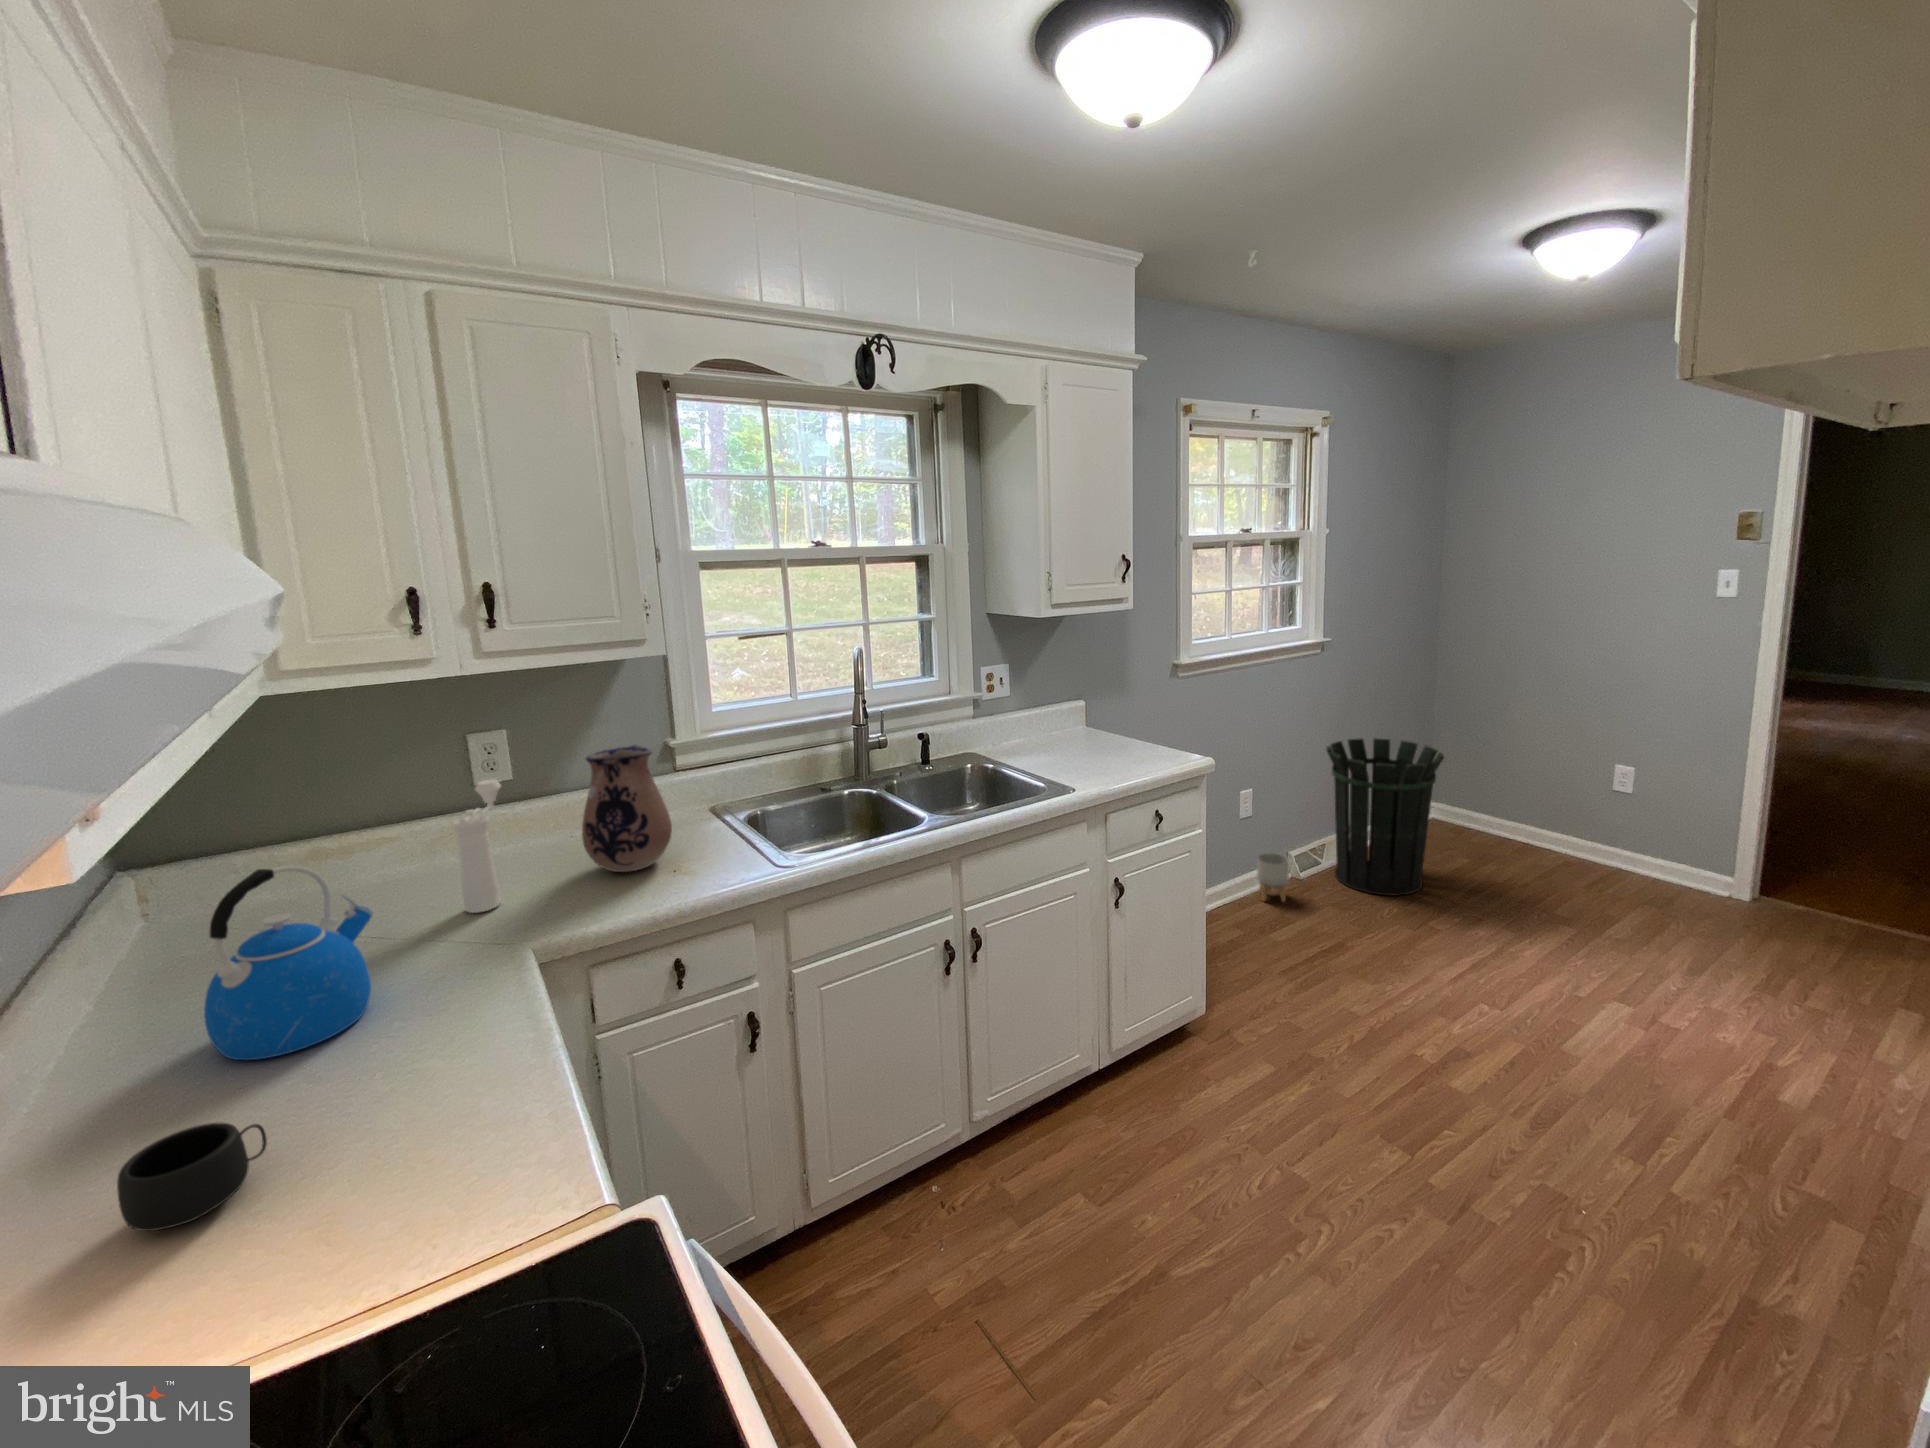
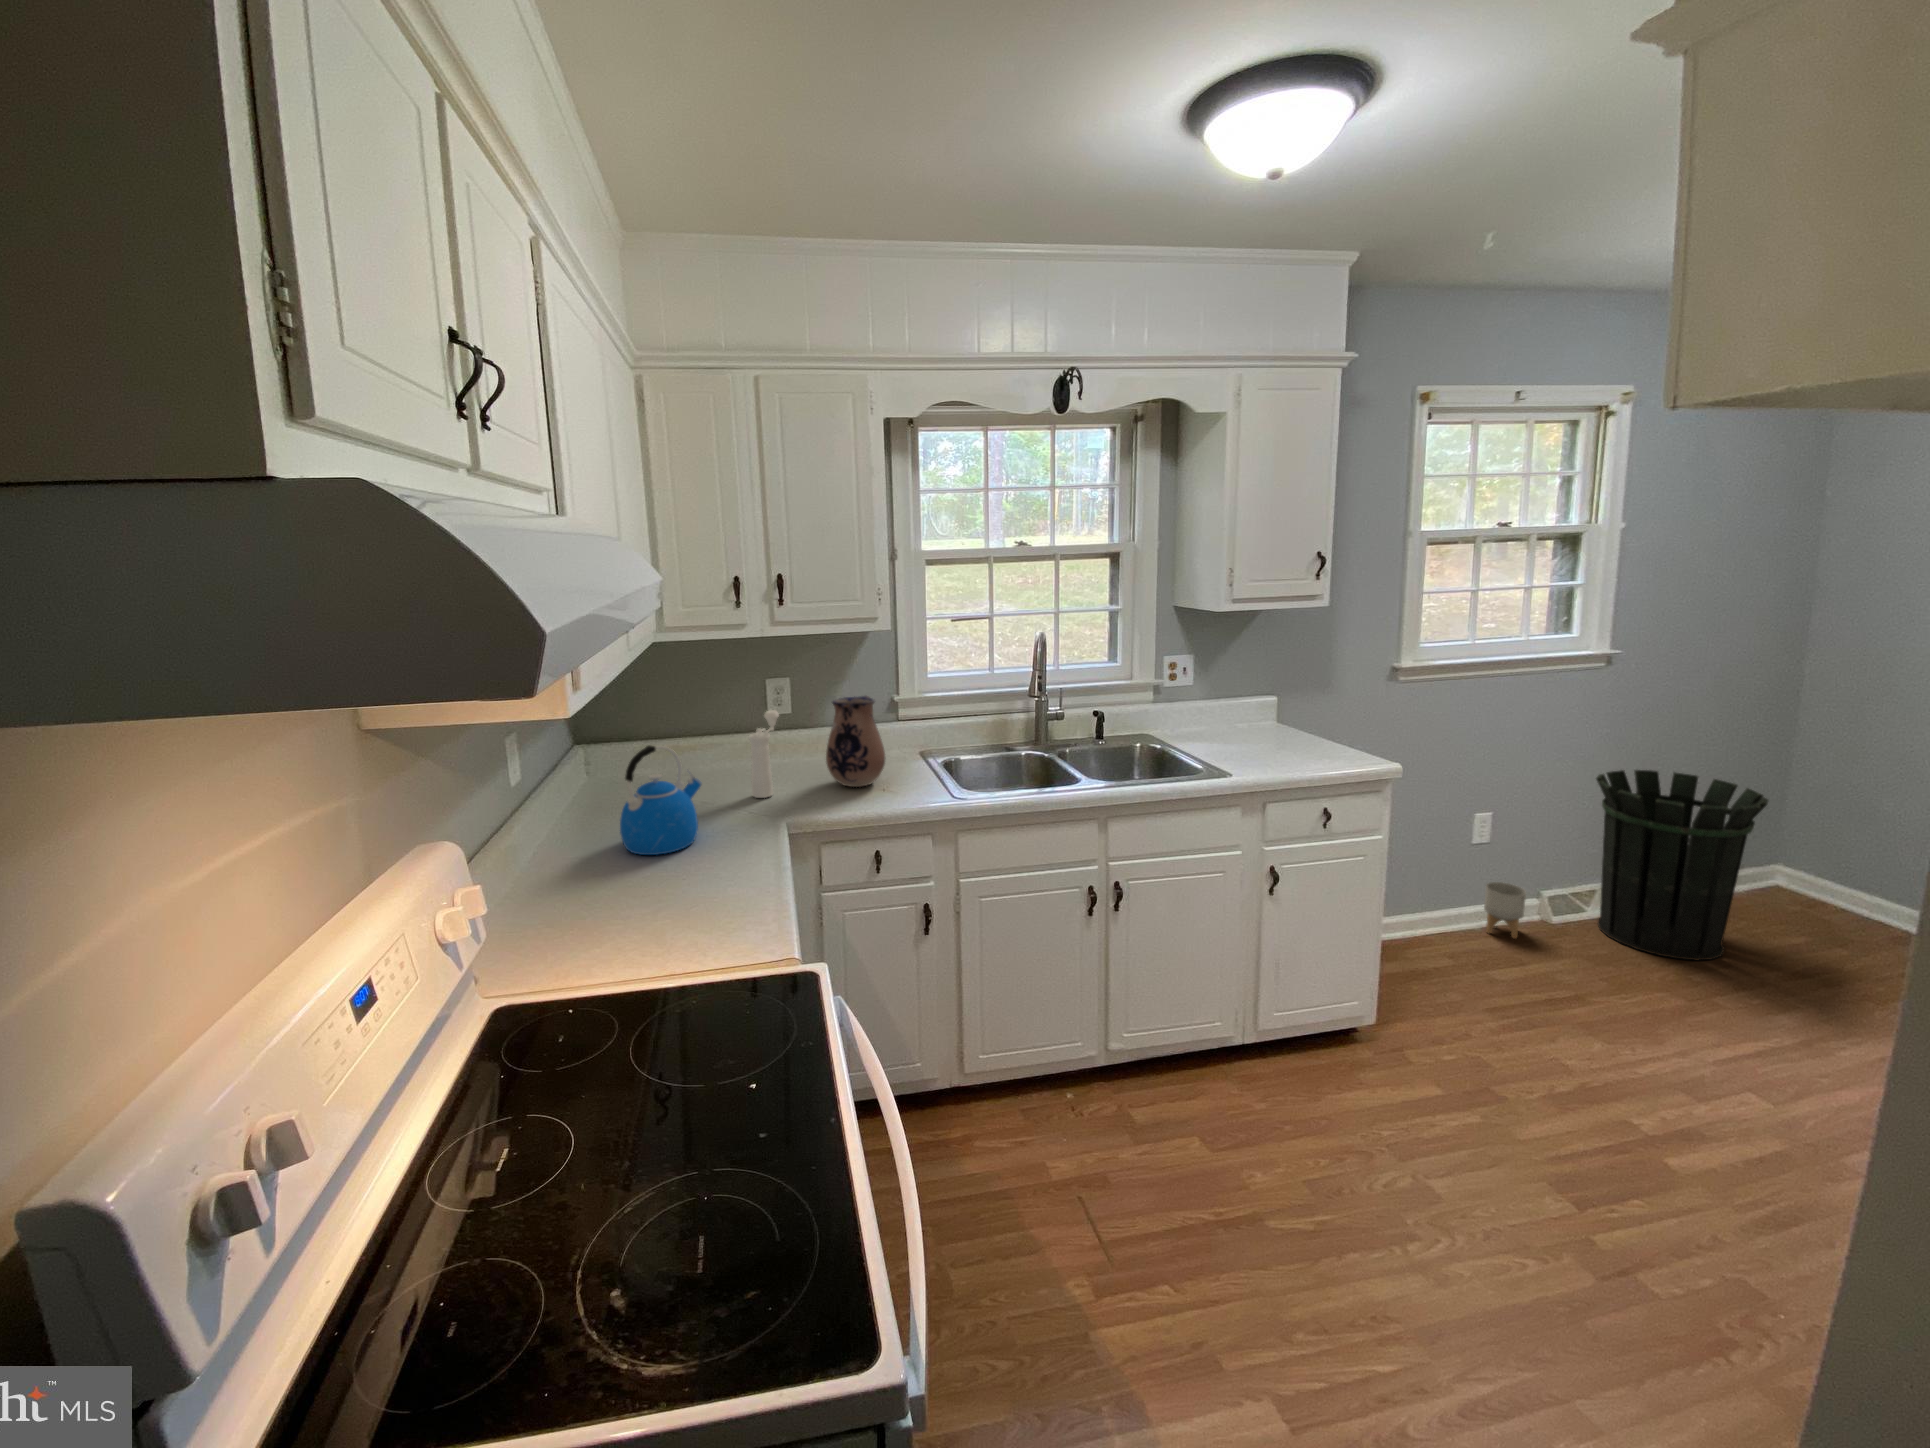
mug: present [117,1123,267,1231] -> none [586,873,645,919]

